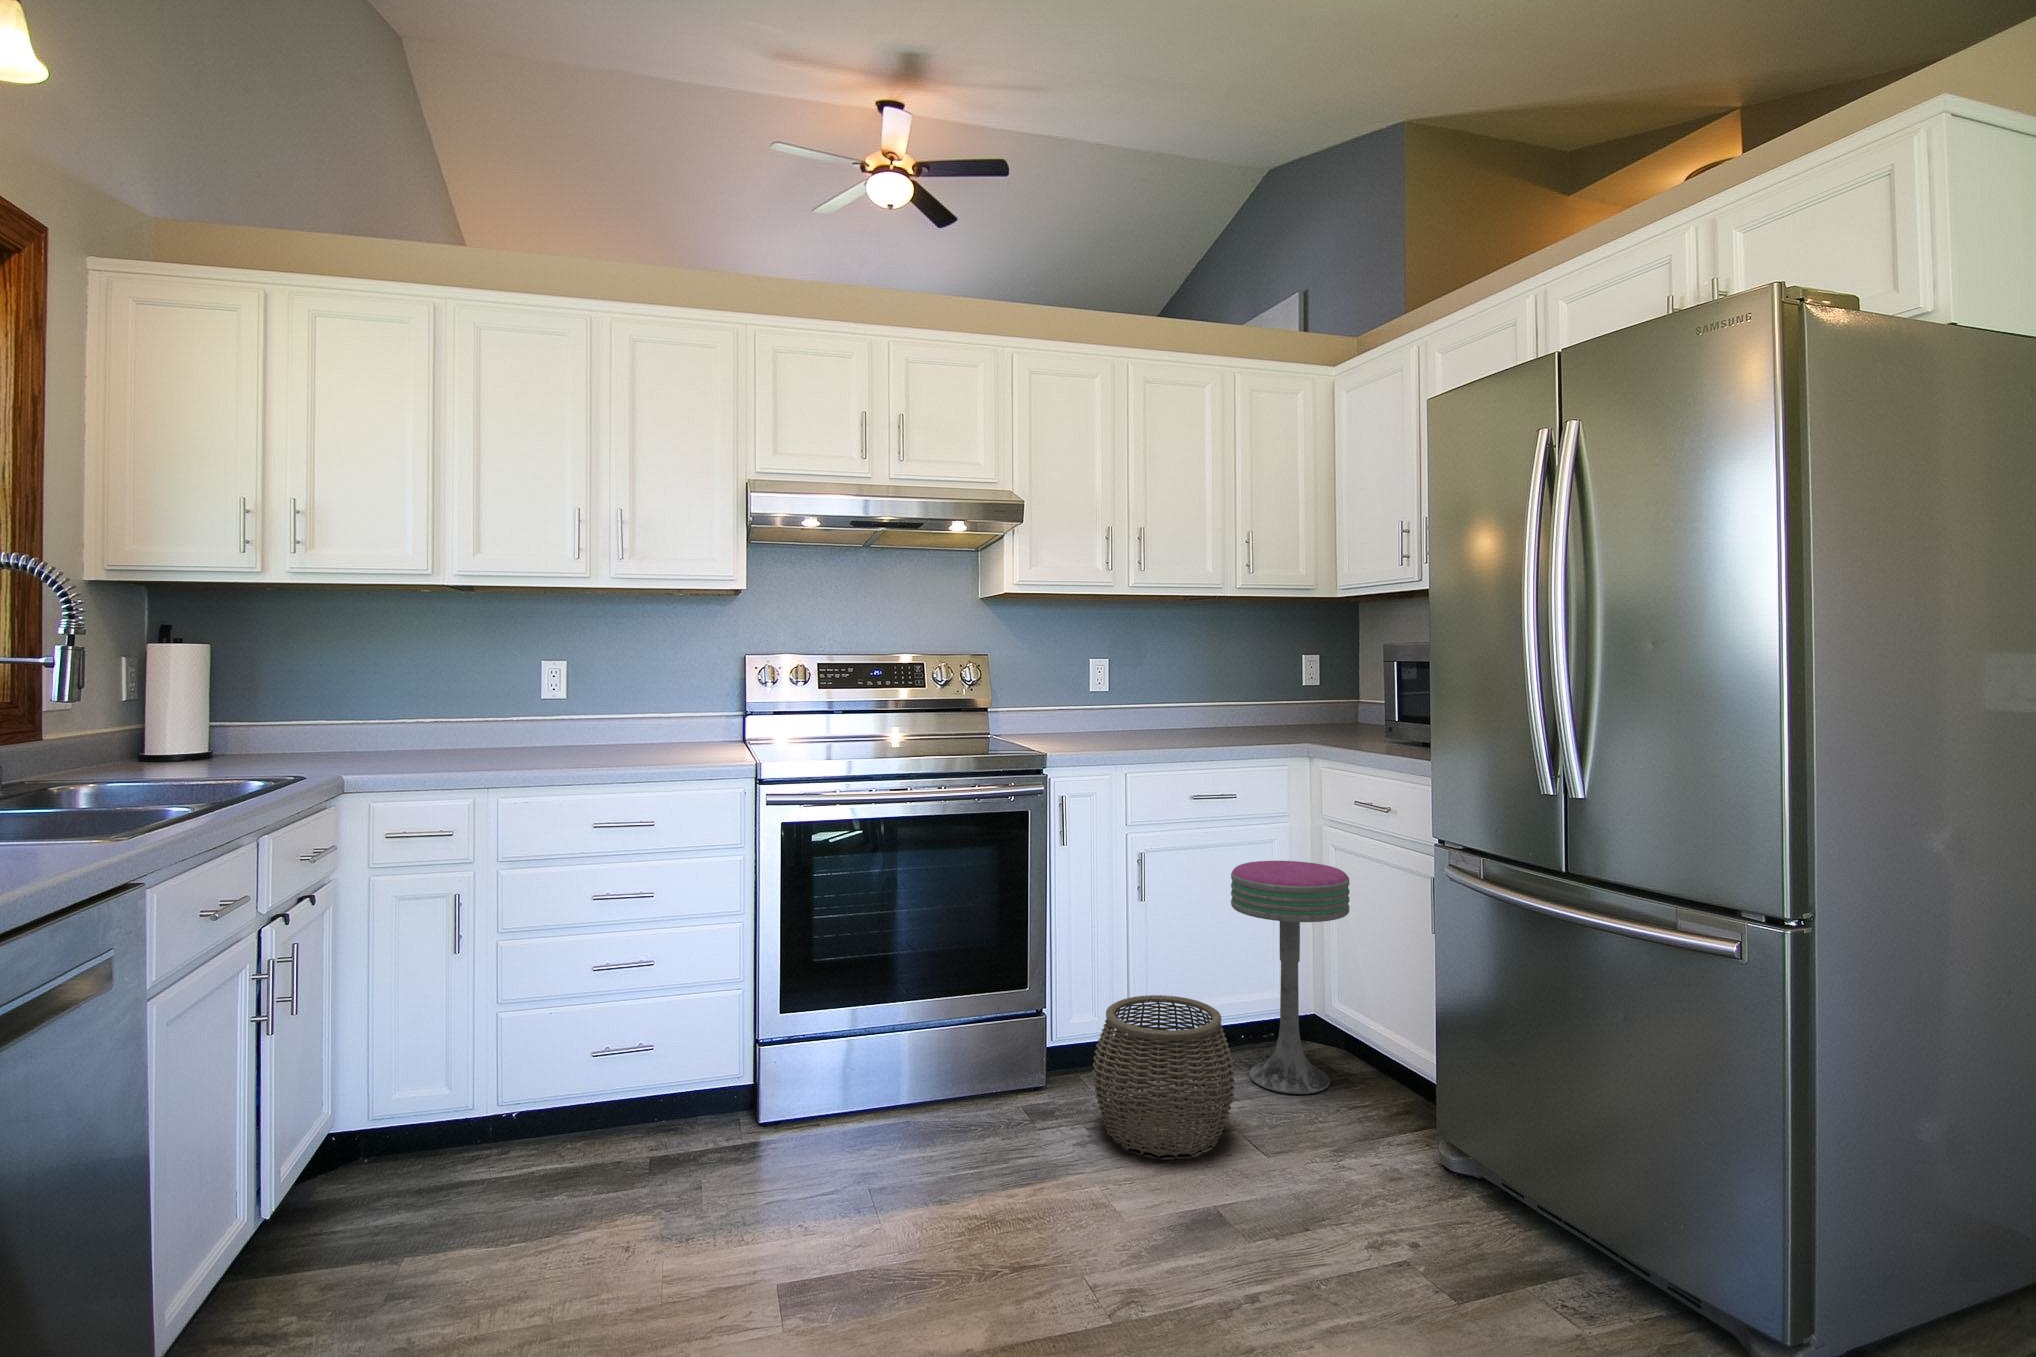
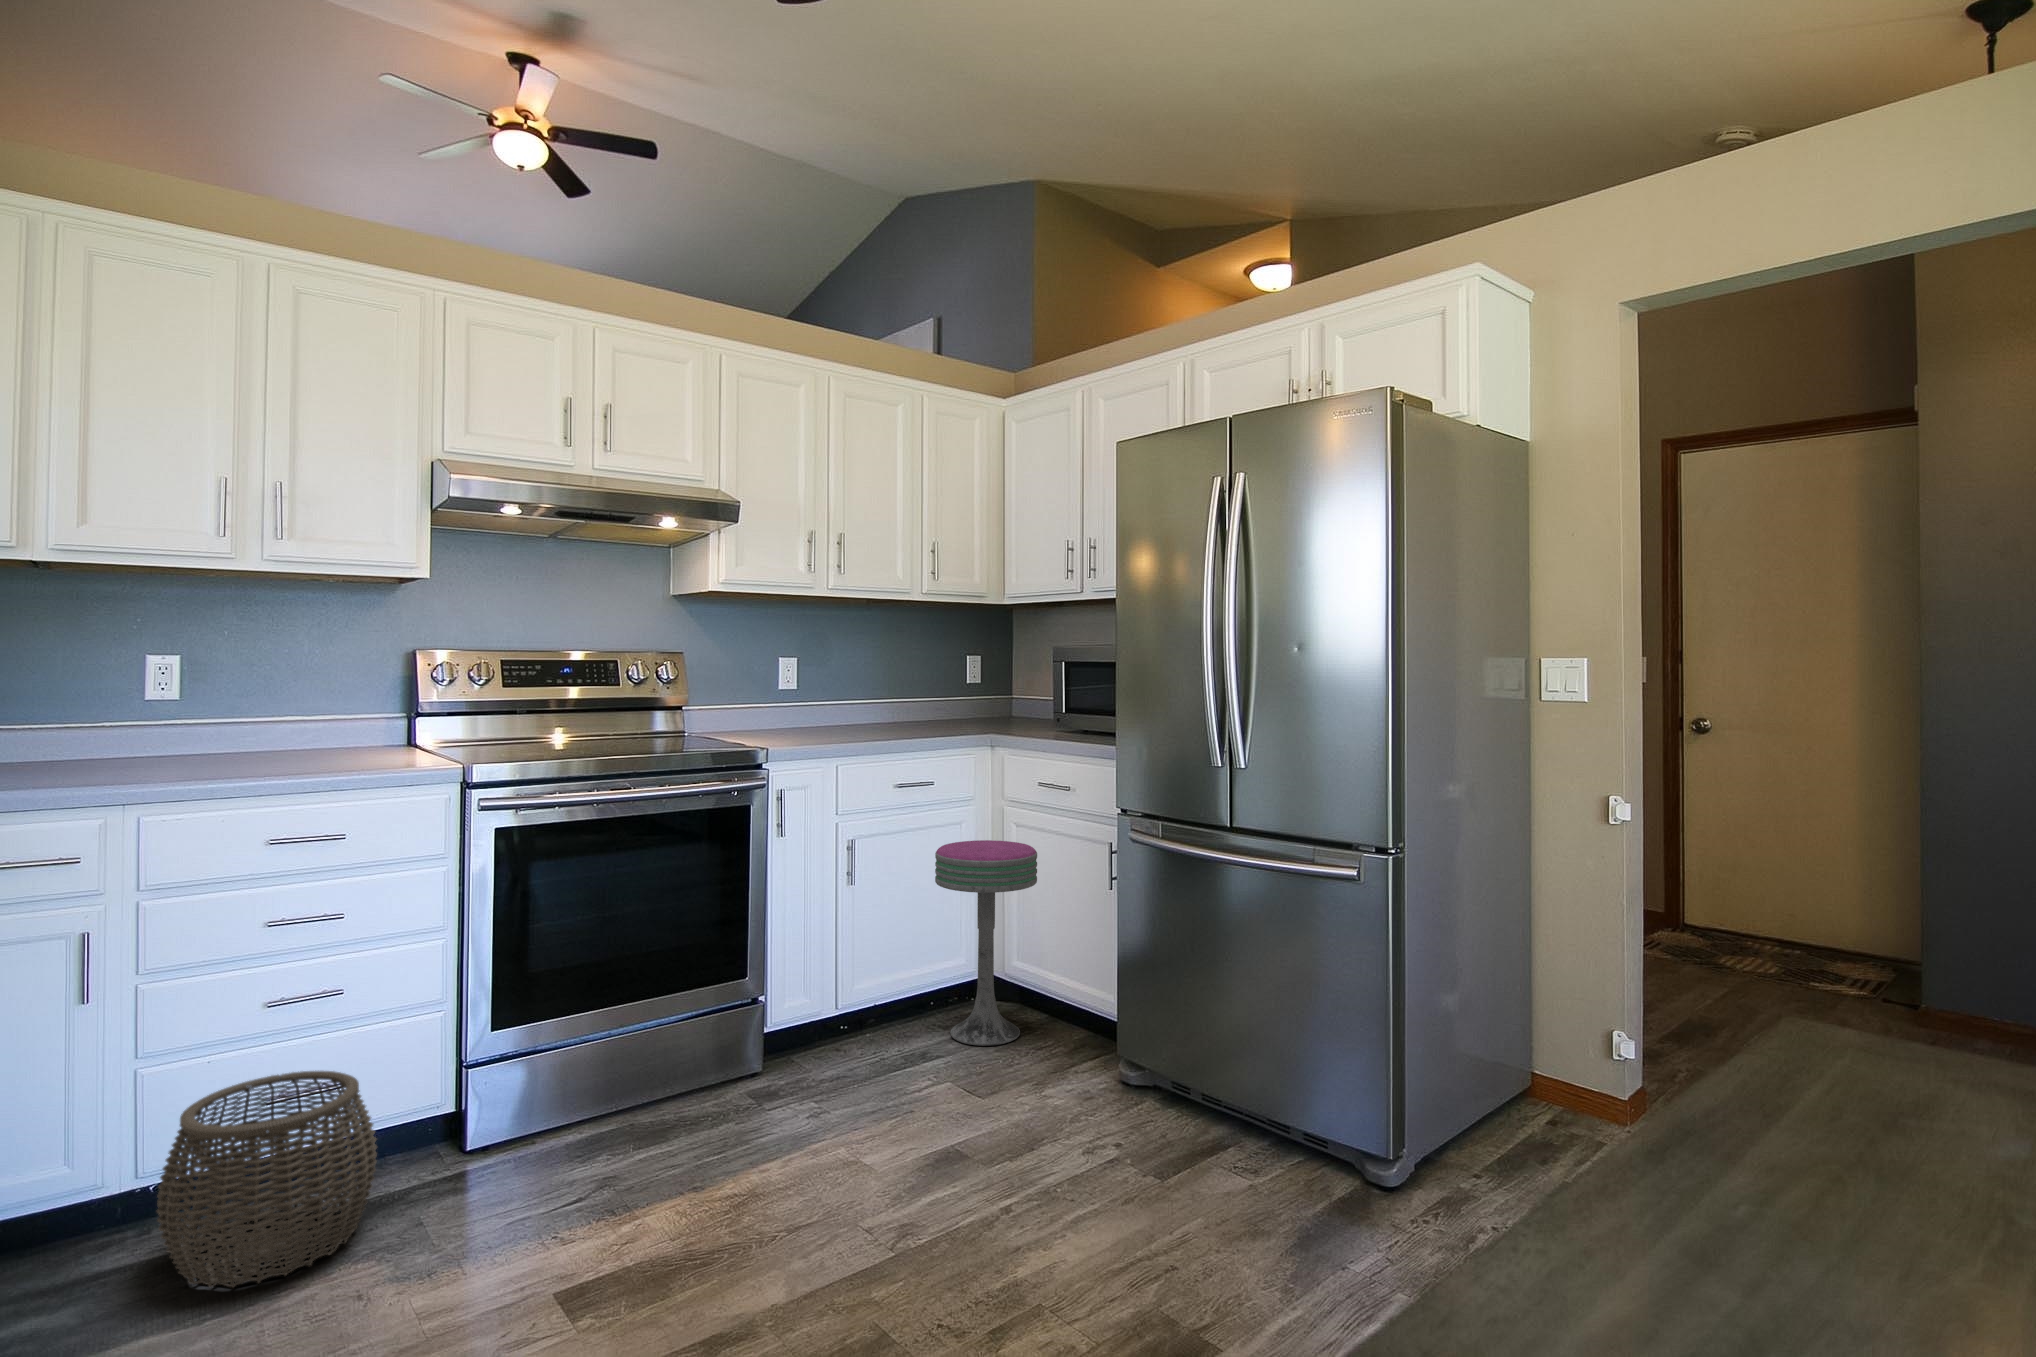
woven basket: present [1093,995,1235,1157] -> present [157,1071,377,1288]

